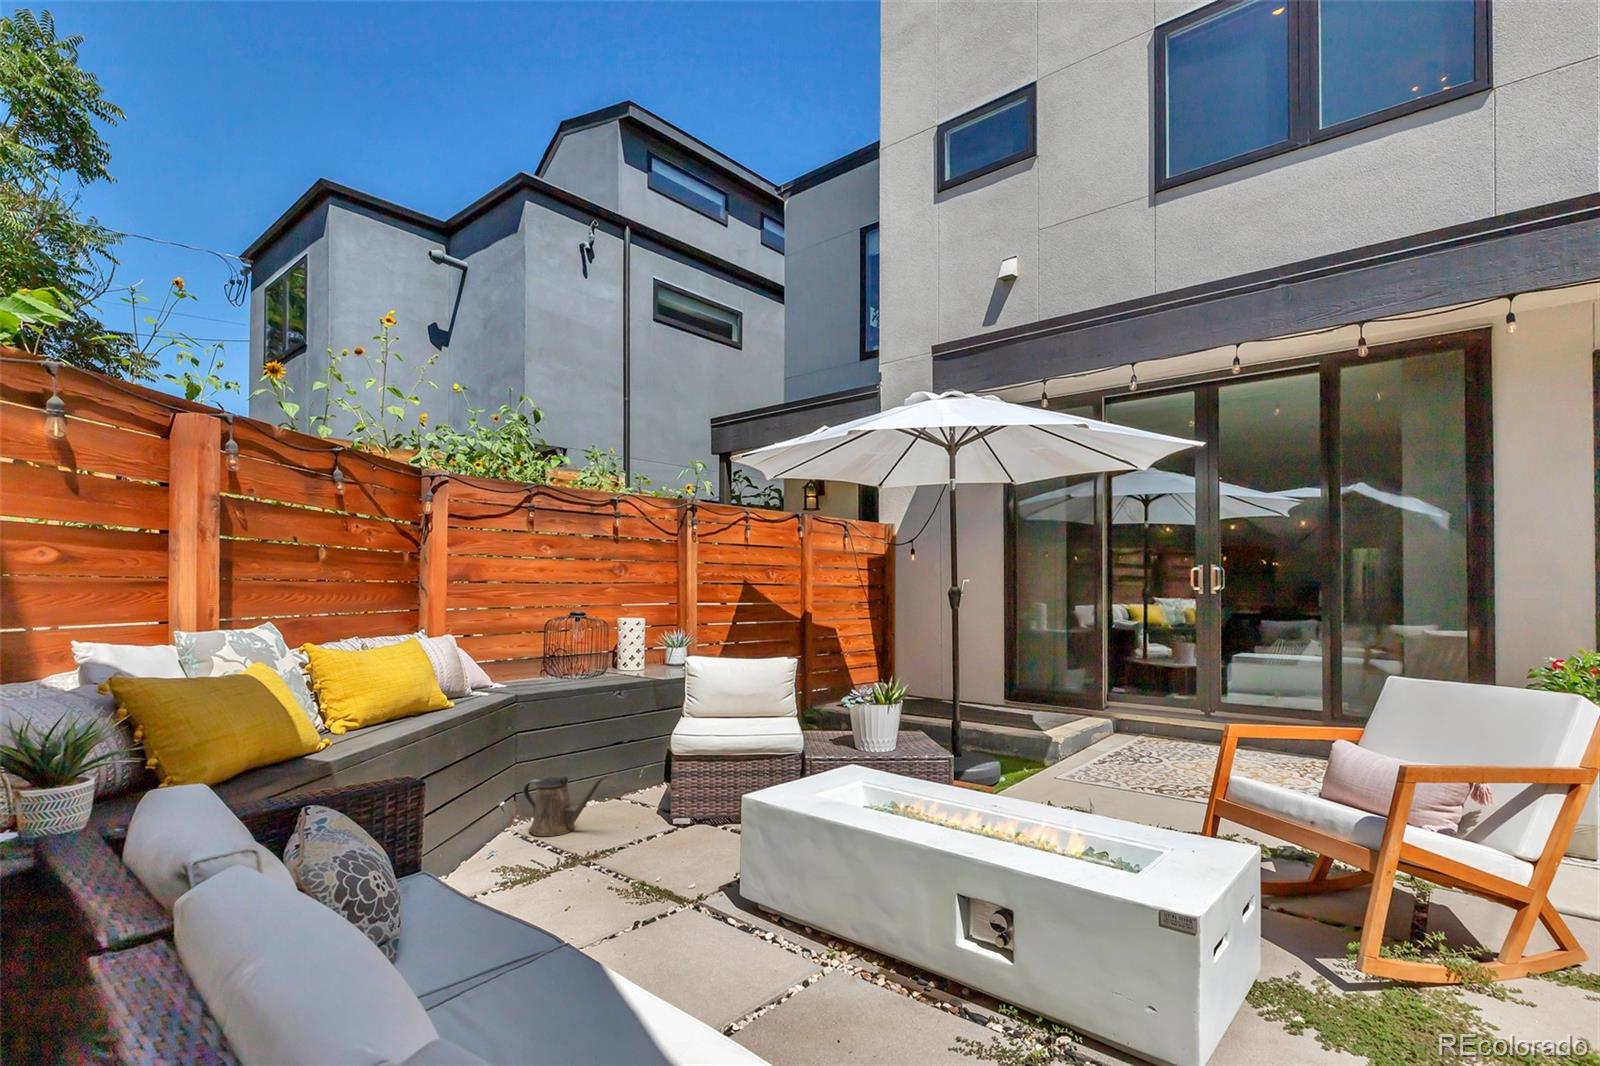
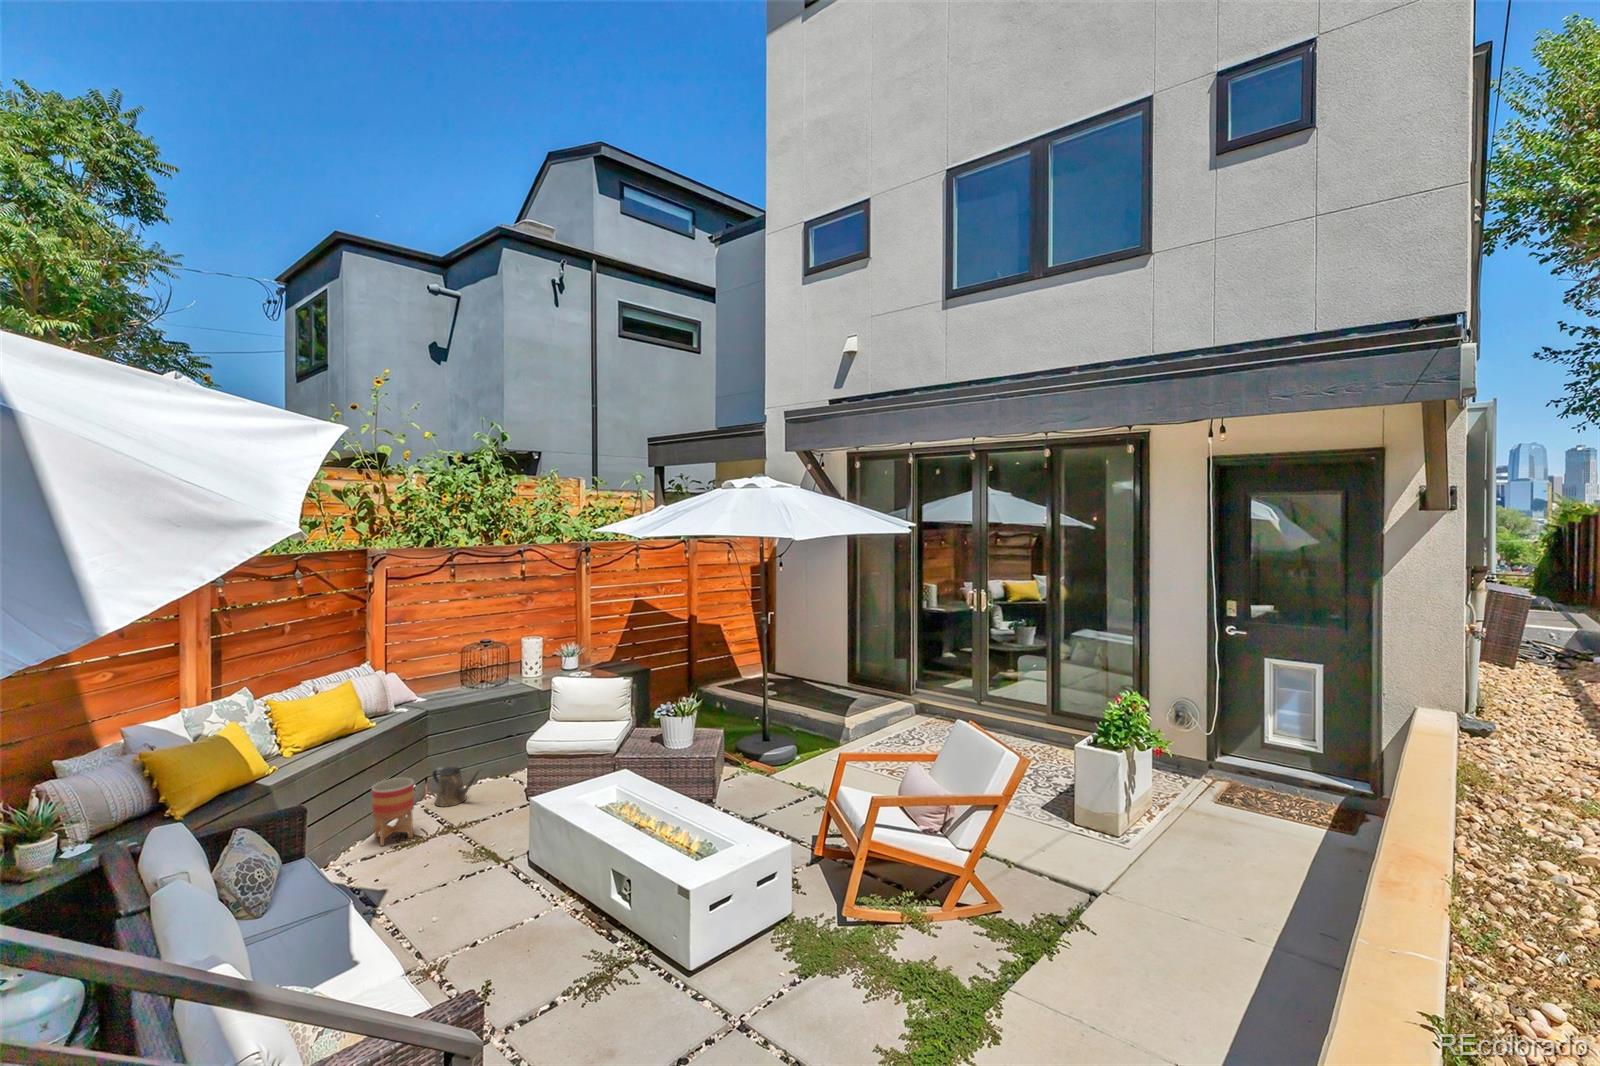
planter: none [460,780,523,884] -> present [371,778,414,846]

